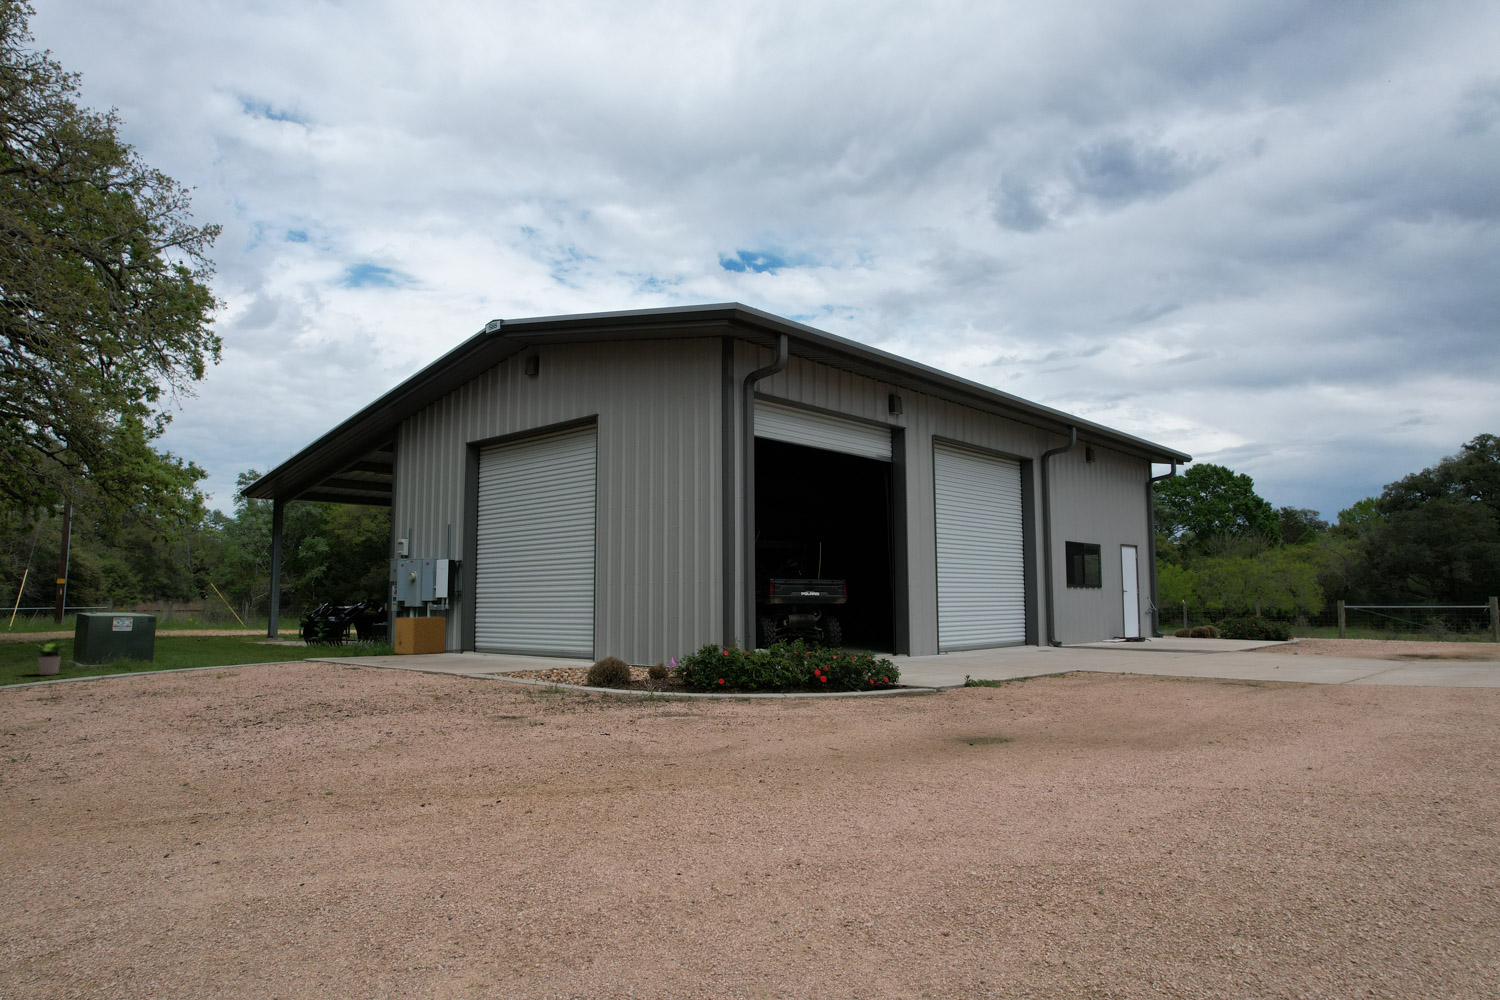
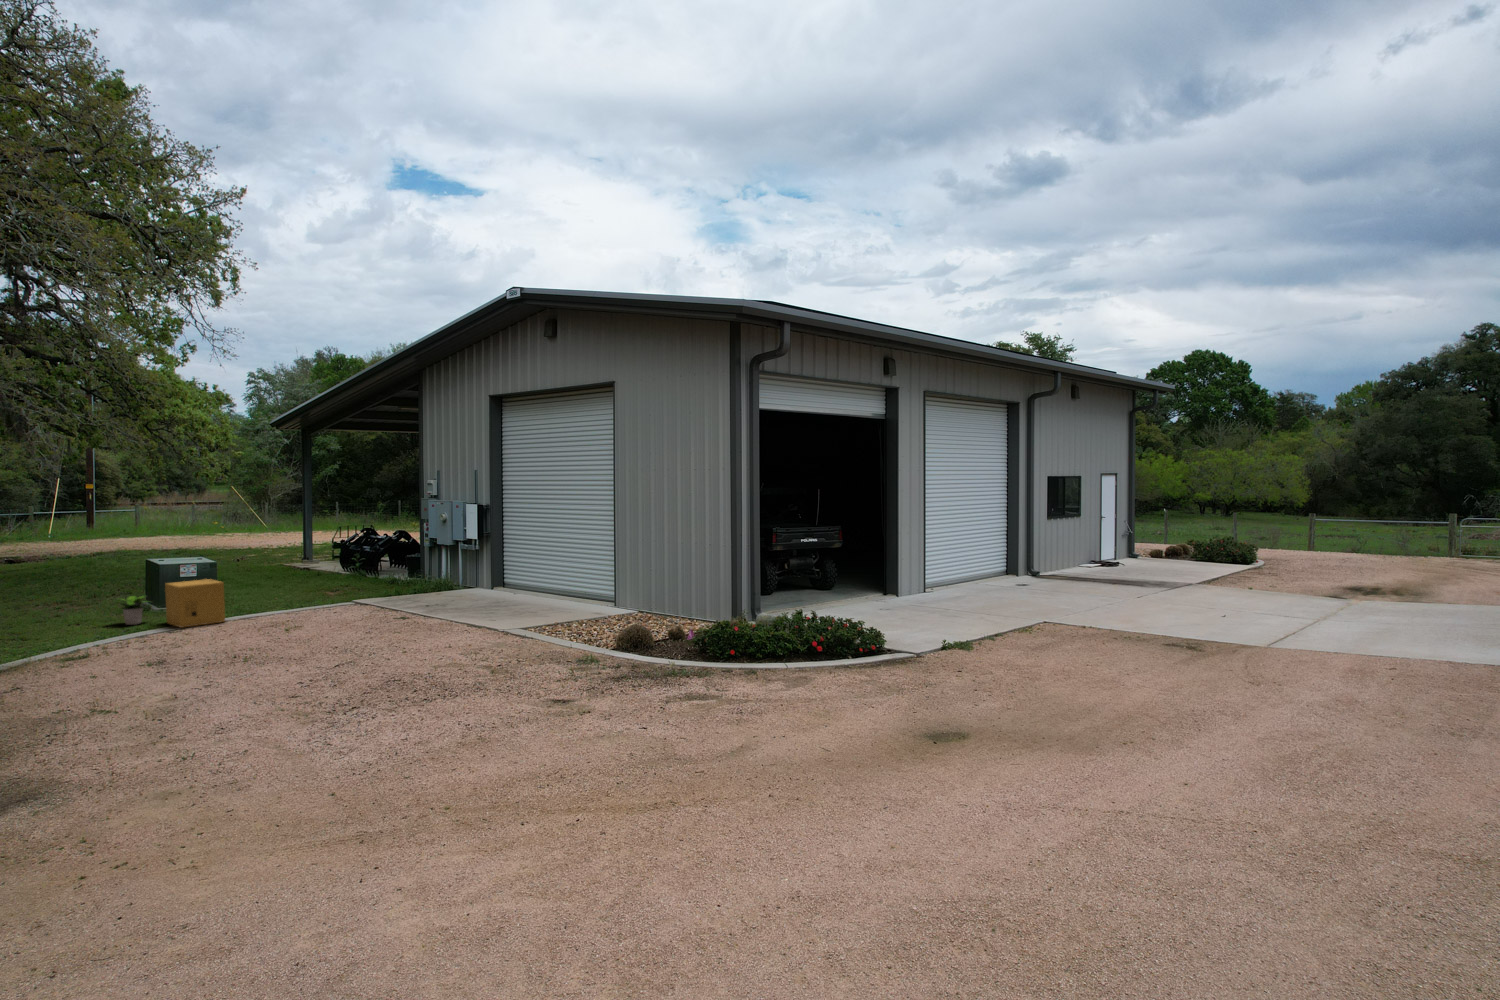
cardboard box: present [395,617,446,654] -> present [165,579,225,628]

